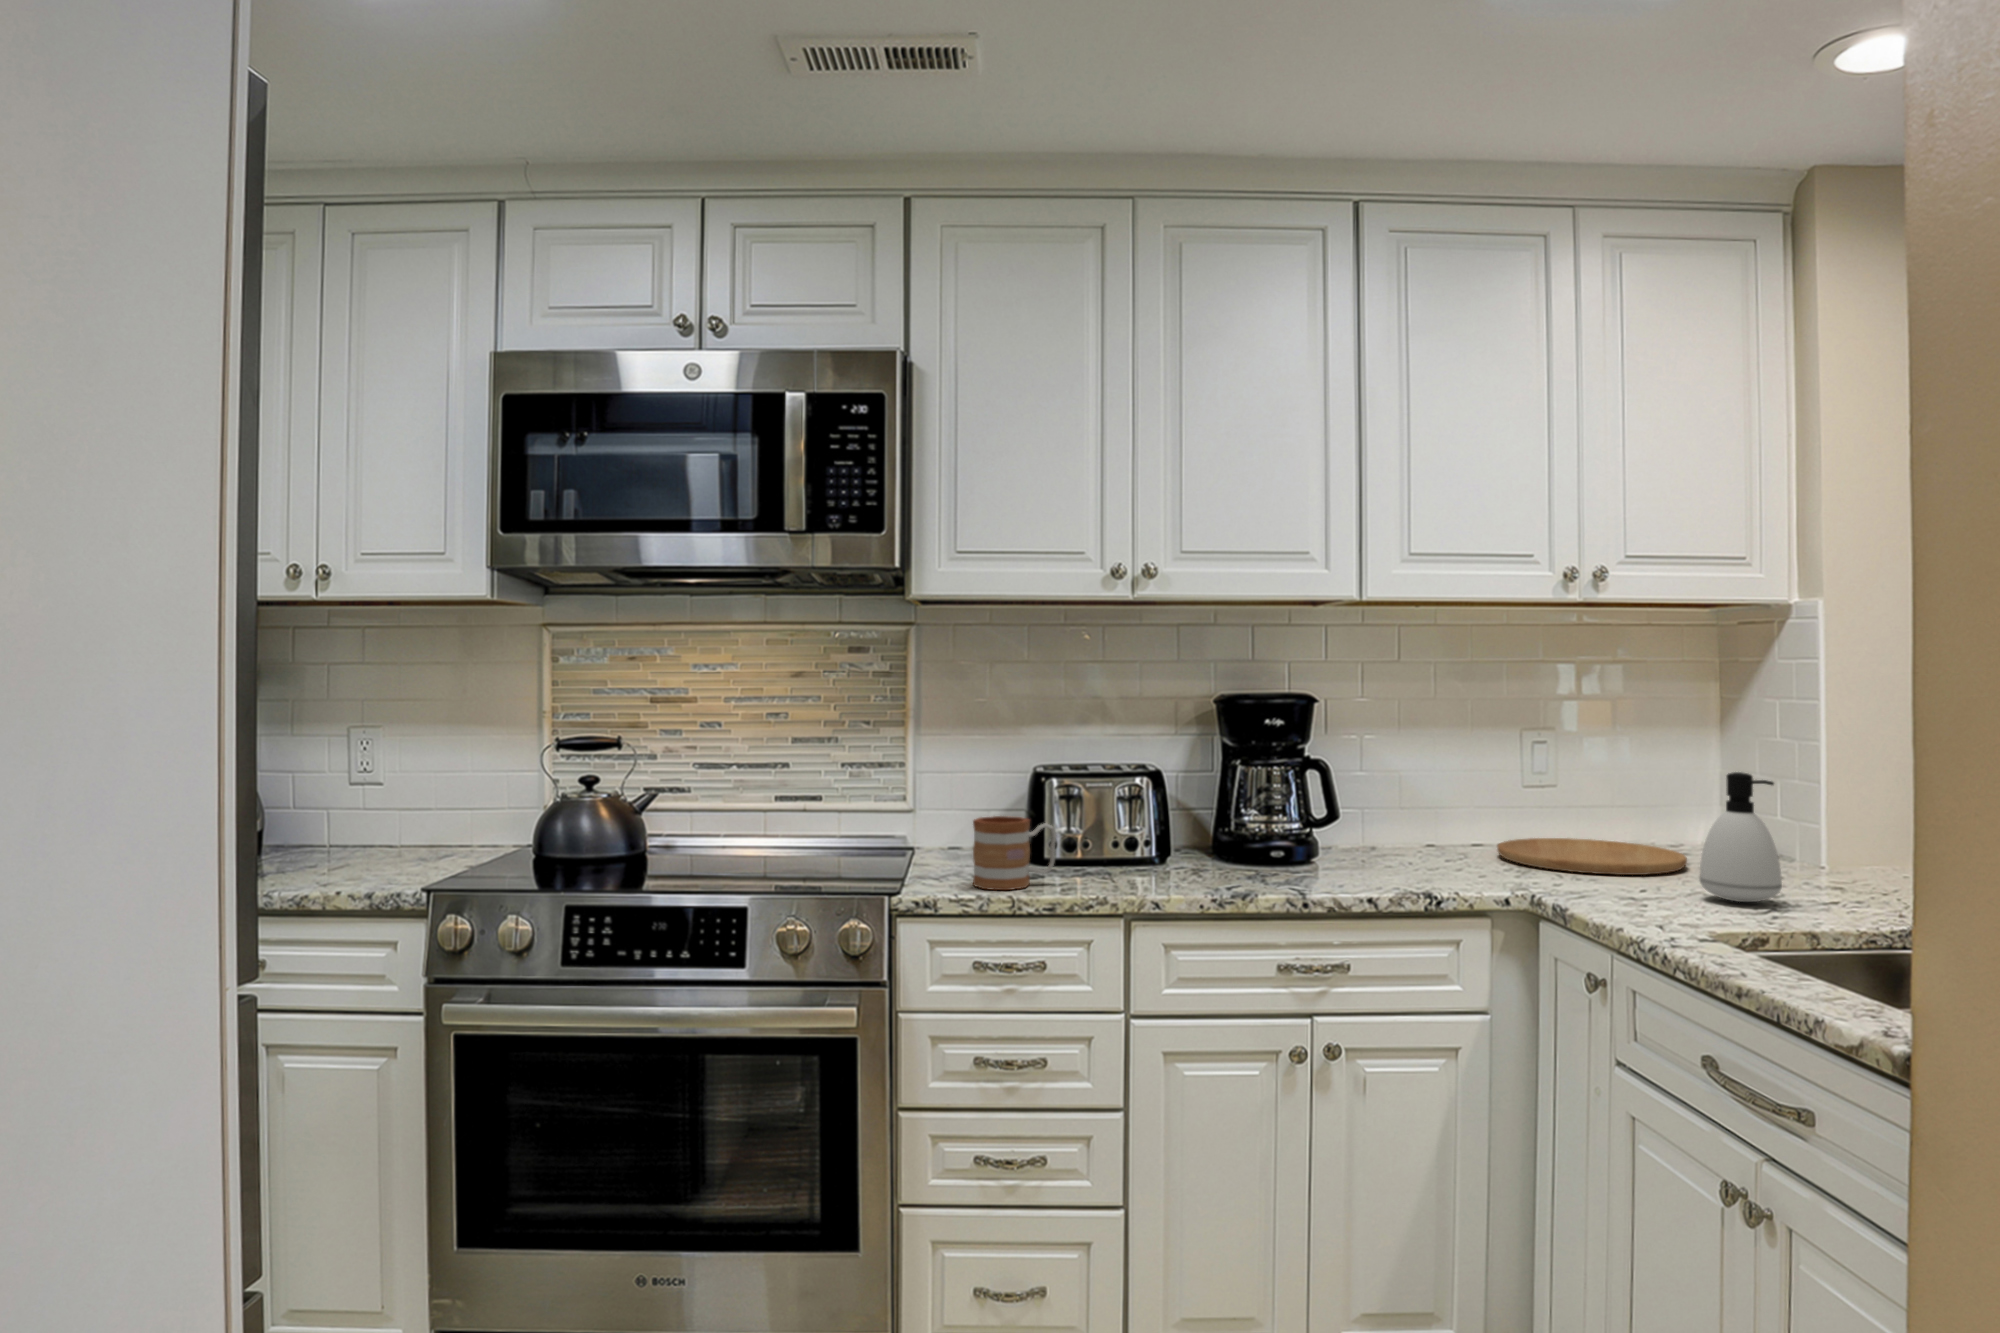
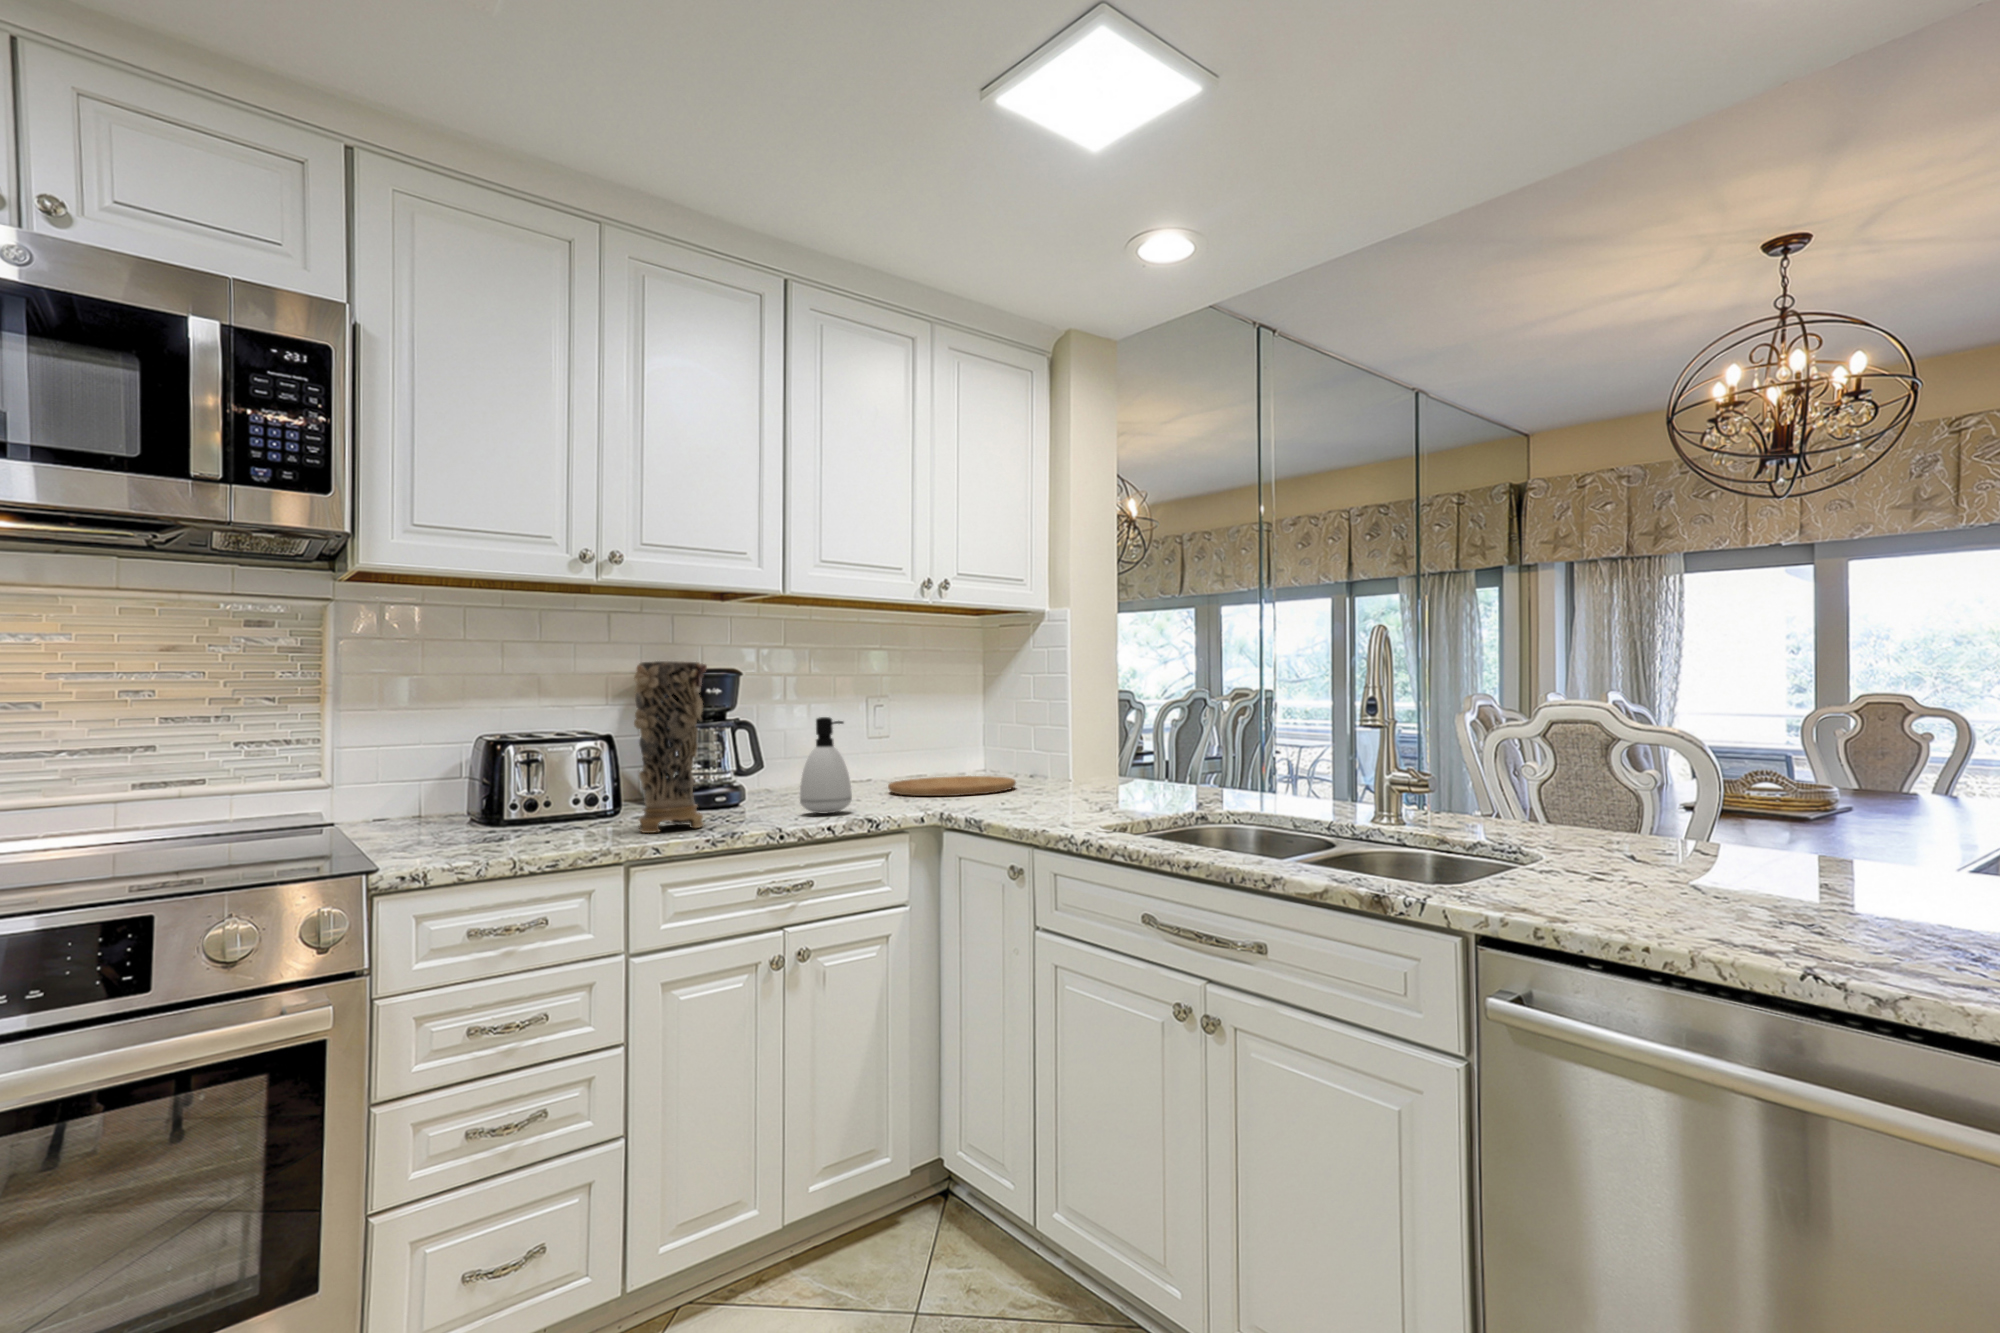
decorative vase: none [1152,695,1232,883] -> present [634,661,707,833]
soap dispenser: present [1699,772,1782,902] -> present [800,717,852,814]
mug: present [973,816,1056,890] -> none [458,784,546,856]

